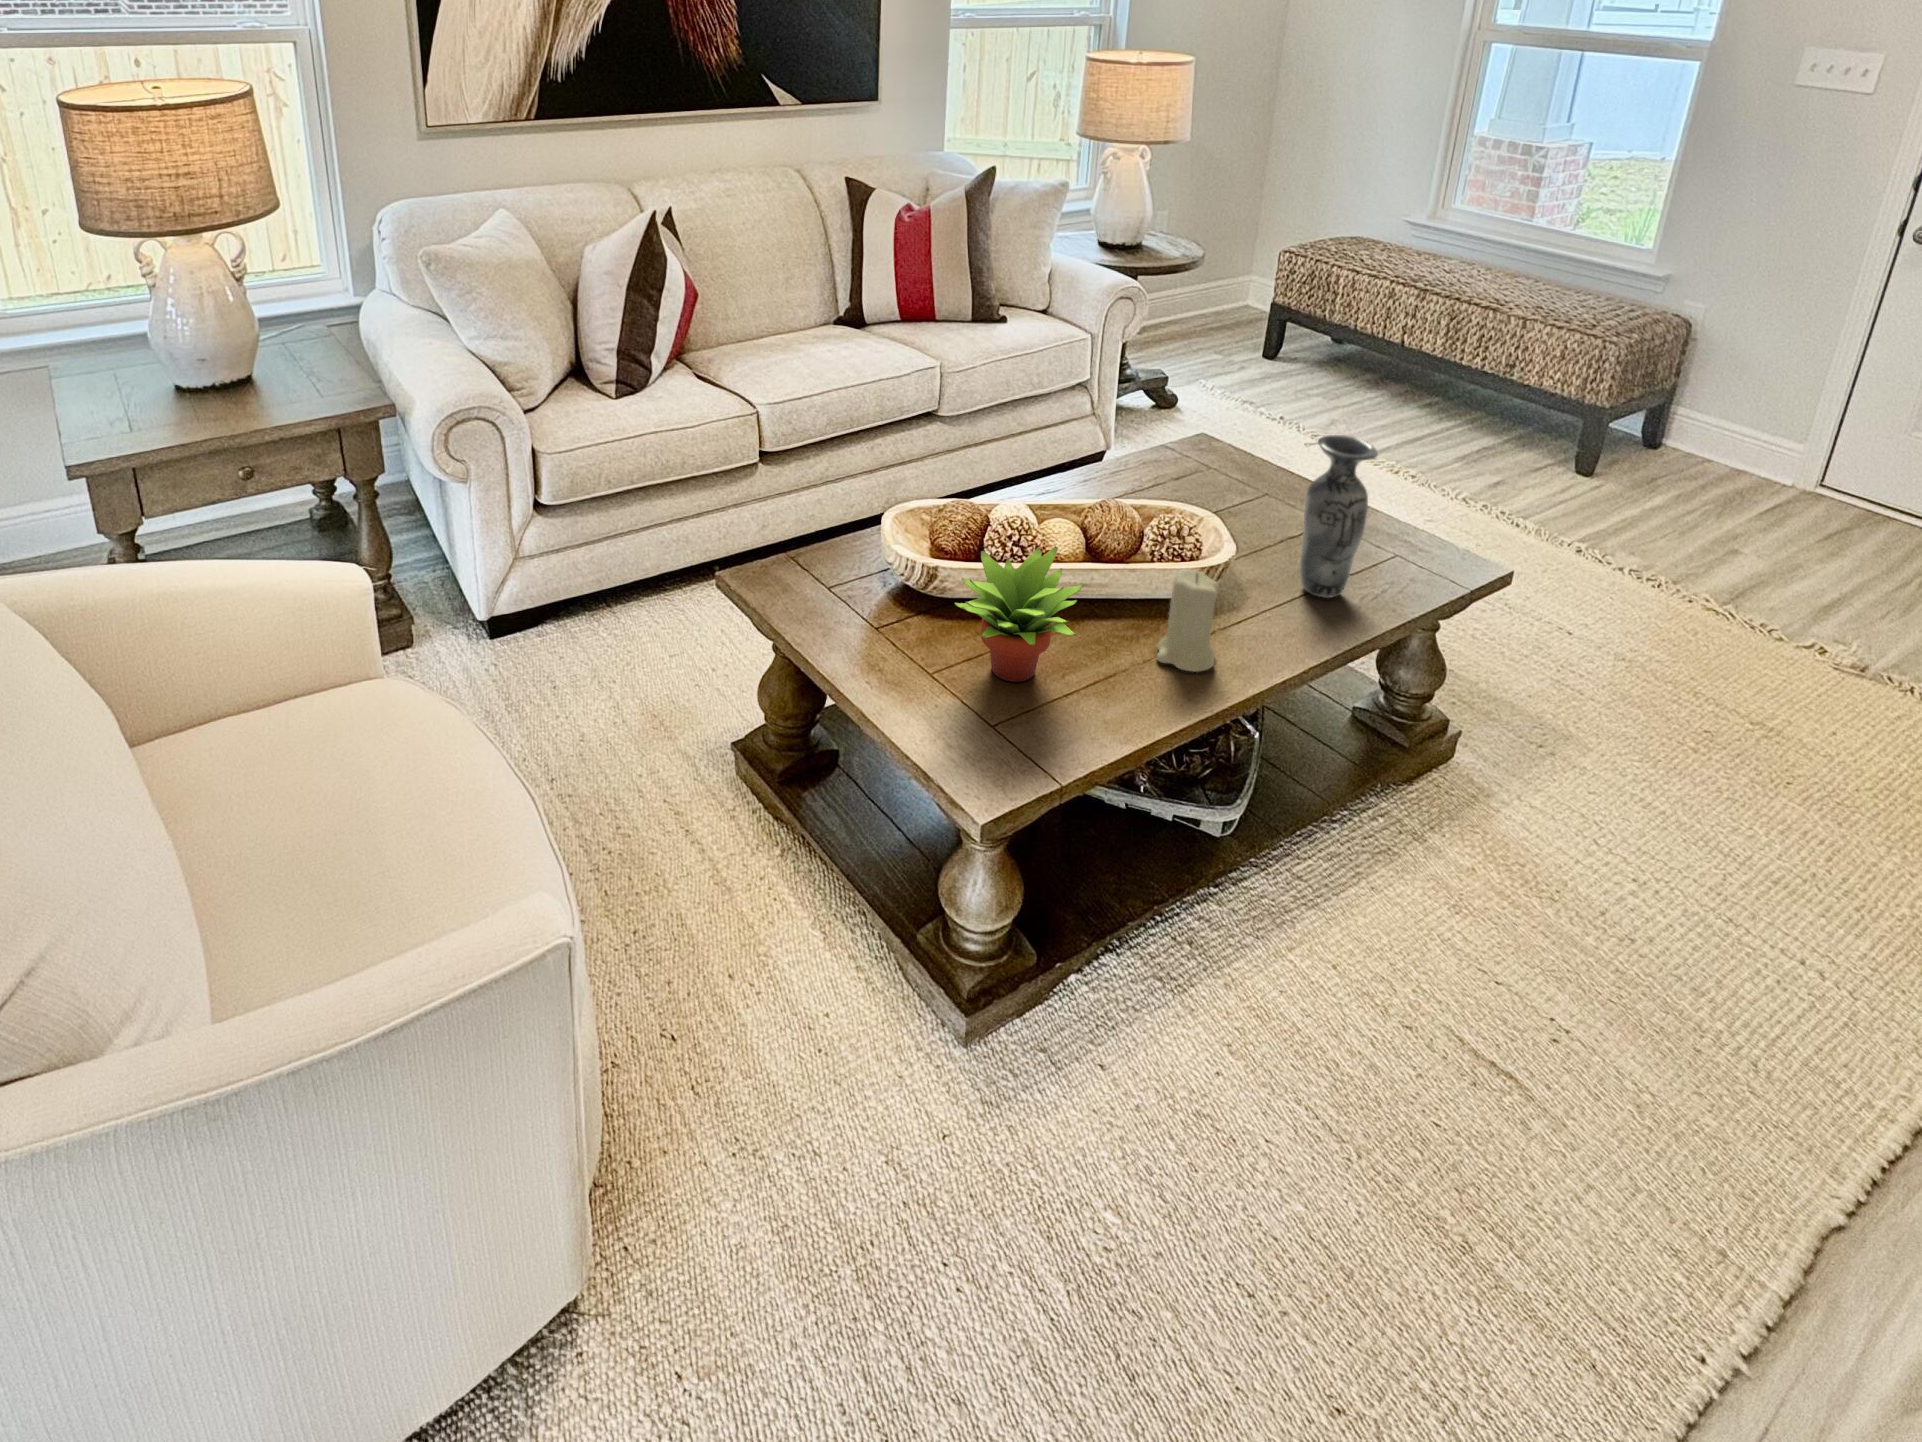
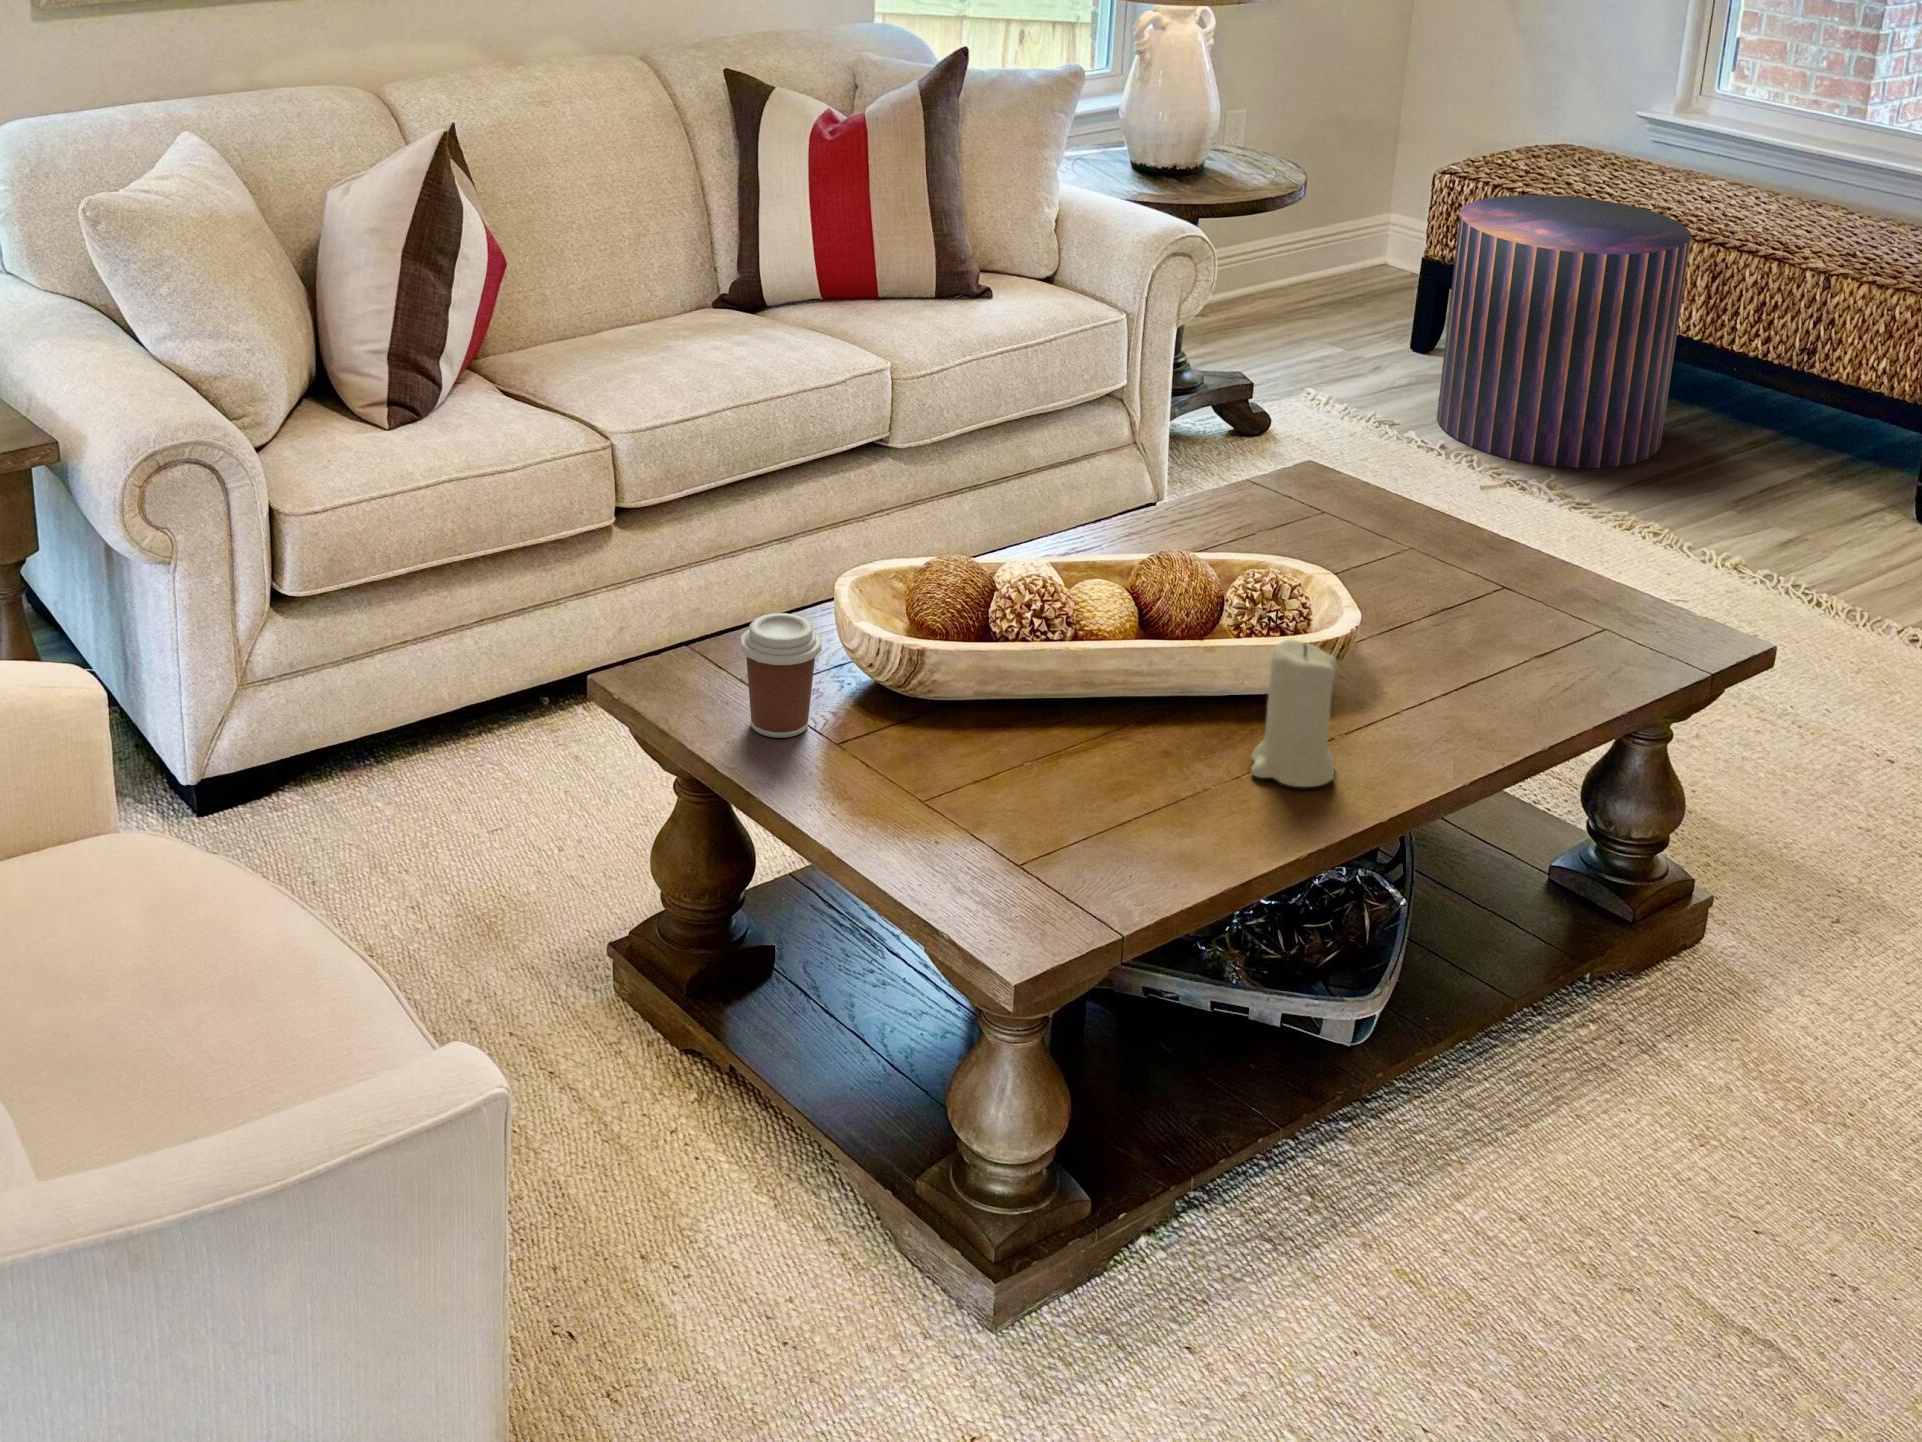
pouf: none [1276,267,1437,432] -> present [1437,195,1691,468]
vase: present [1300,435,1378,598] -> none [1458,446,1561,687]
coffee cup: none [810,538,865,622] -> present [740,613,822,738]
succulent plant: present [954,546,1084,682] -> none [959,609,1145,807]

